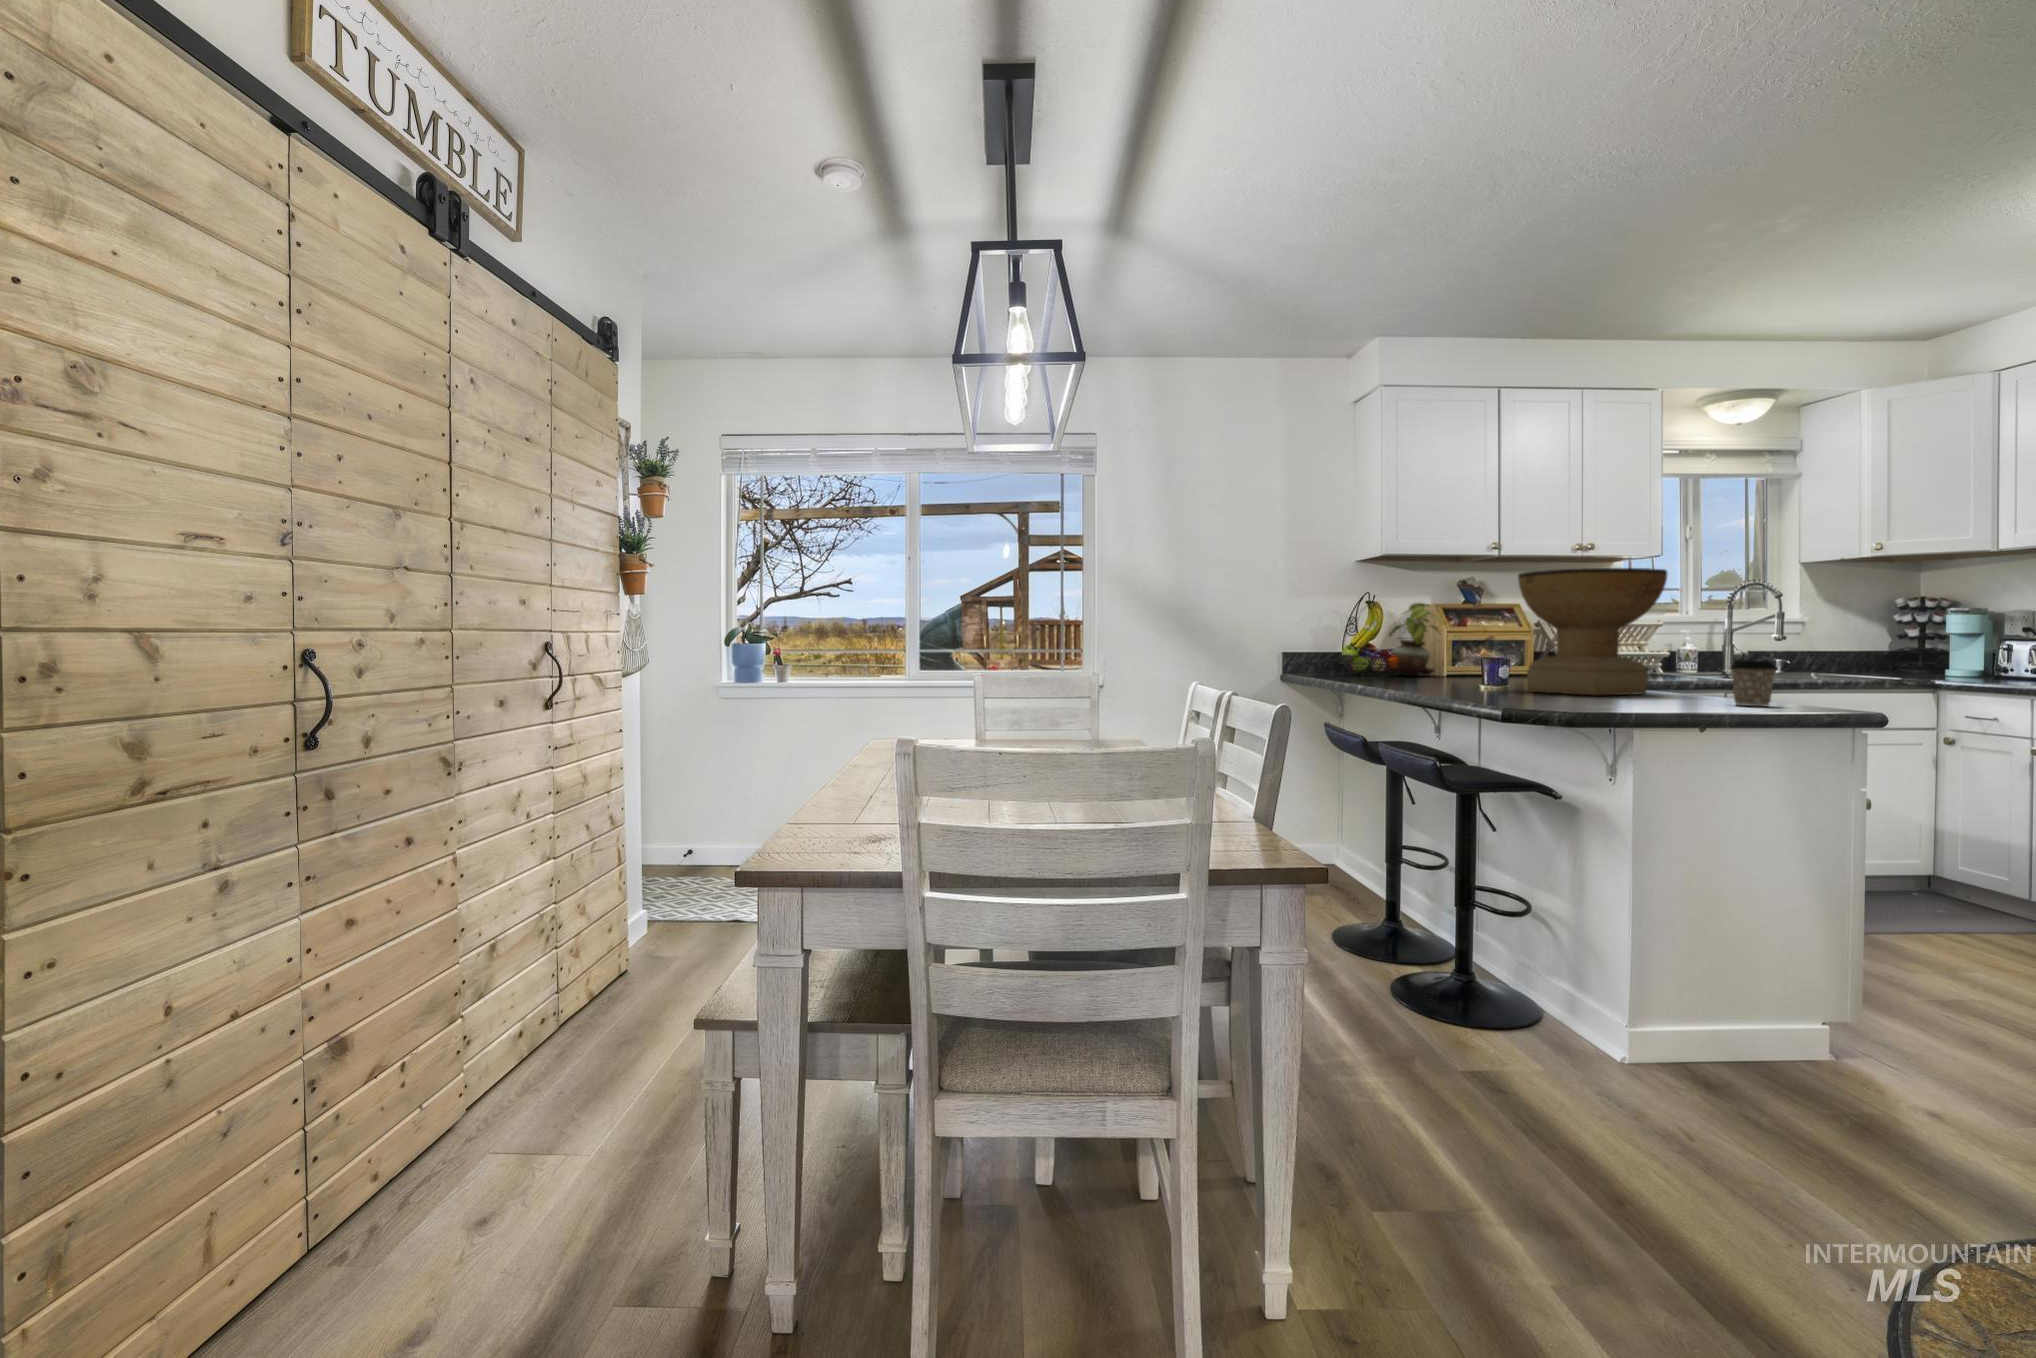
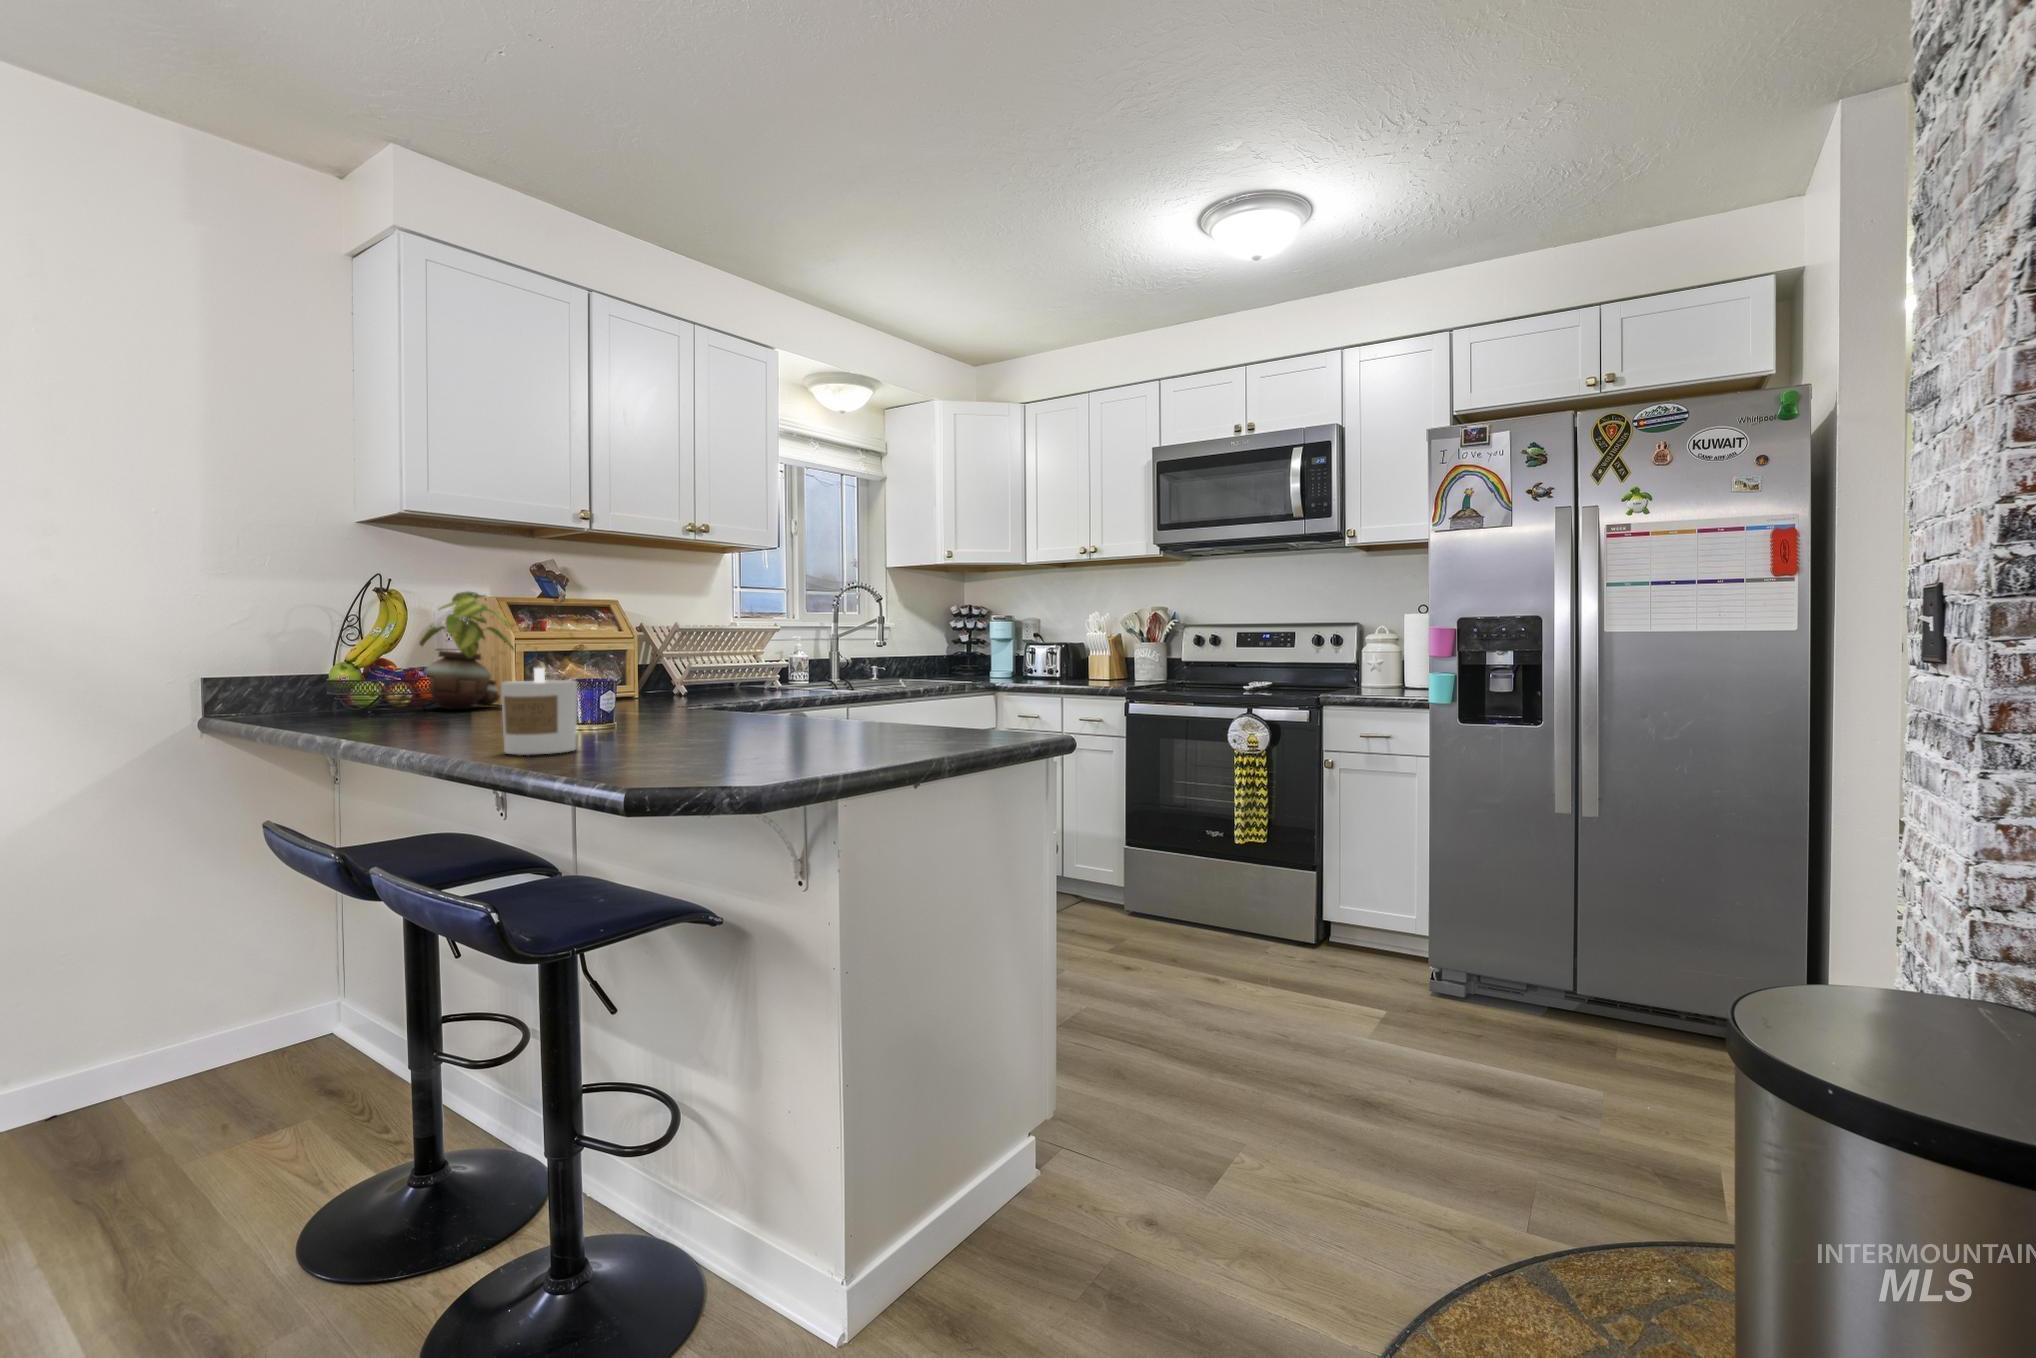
decorative bowl: present [1518,568,1668,695] -> none [620,540,814,735]
candle: none [1443,648,1486,696] -> present [501,668,577,755]
coffee cup: present [1731,661,1776,706] -> none [905,678,952,741]

